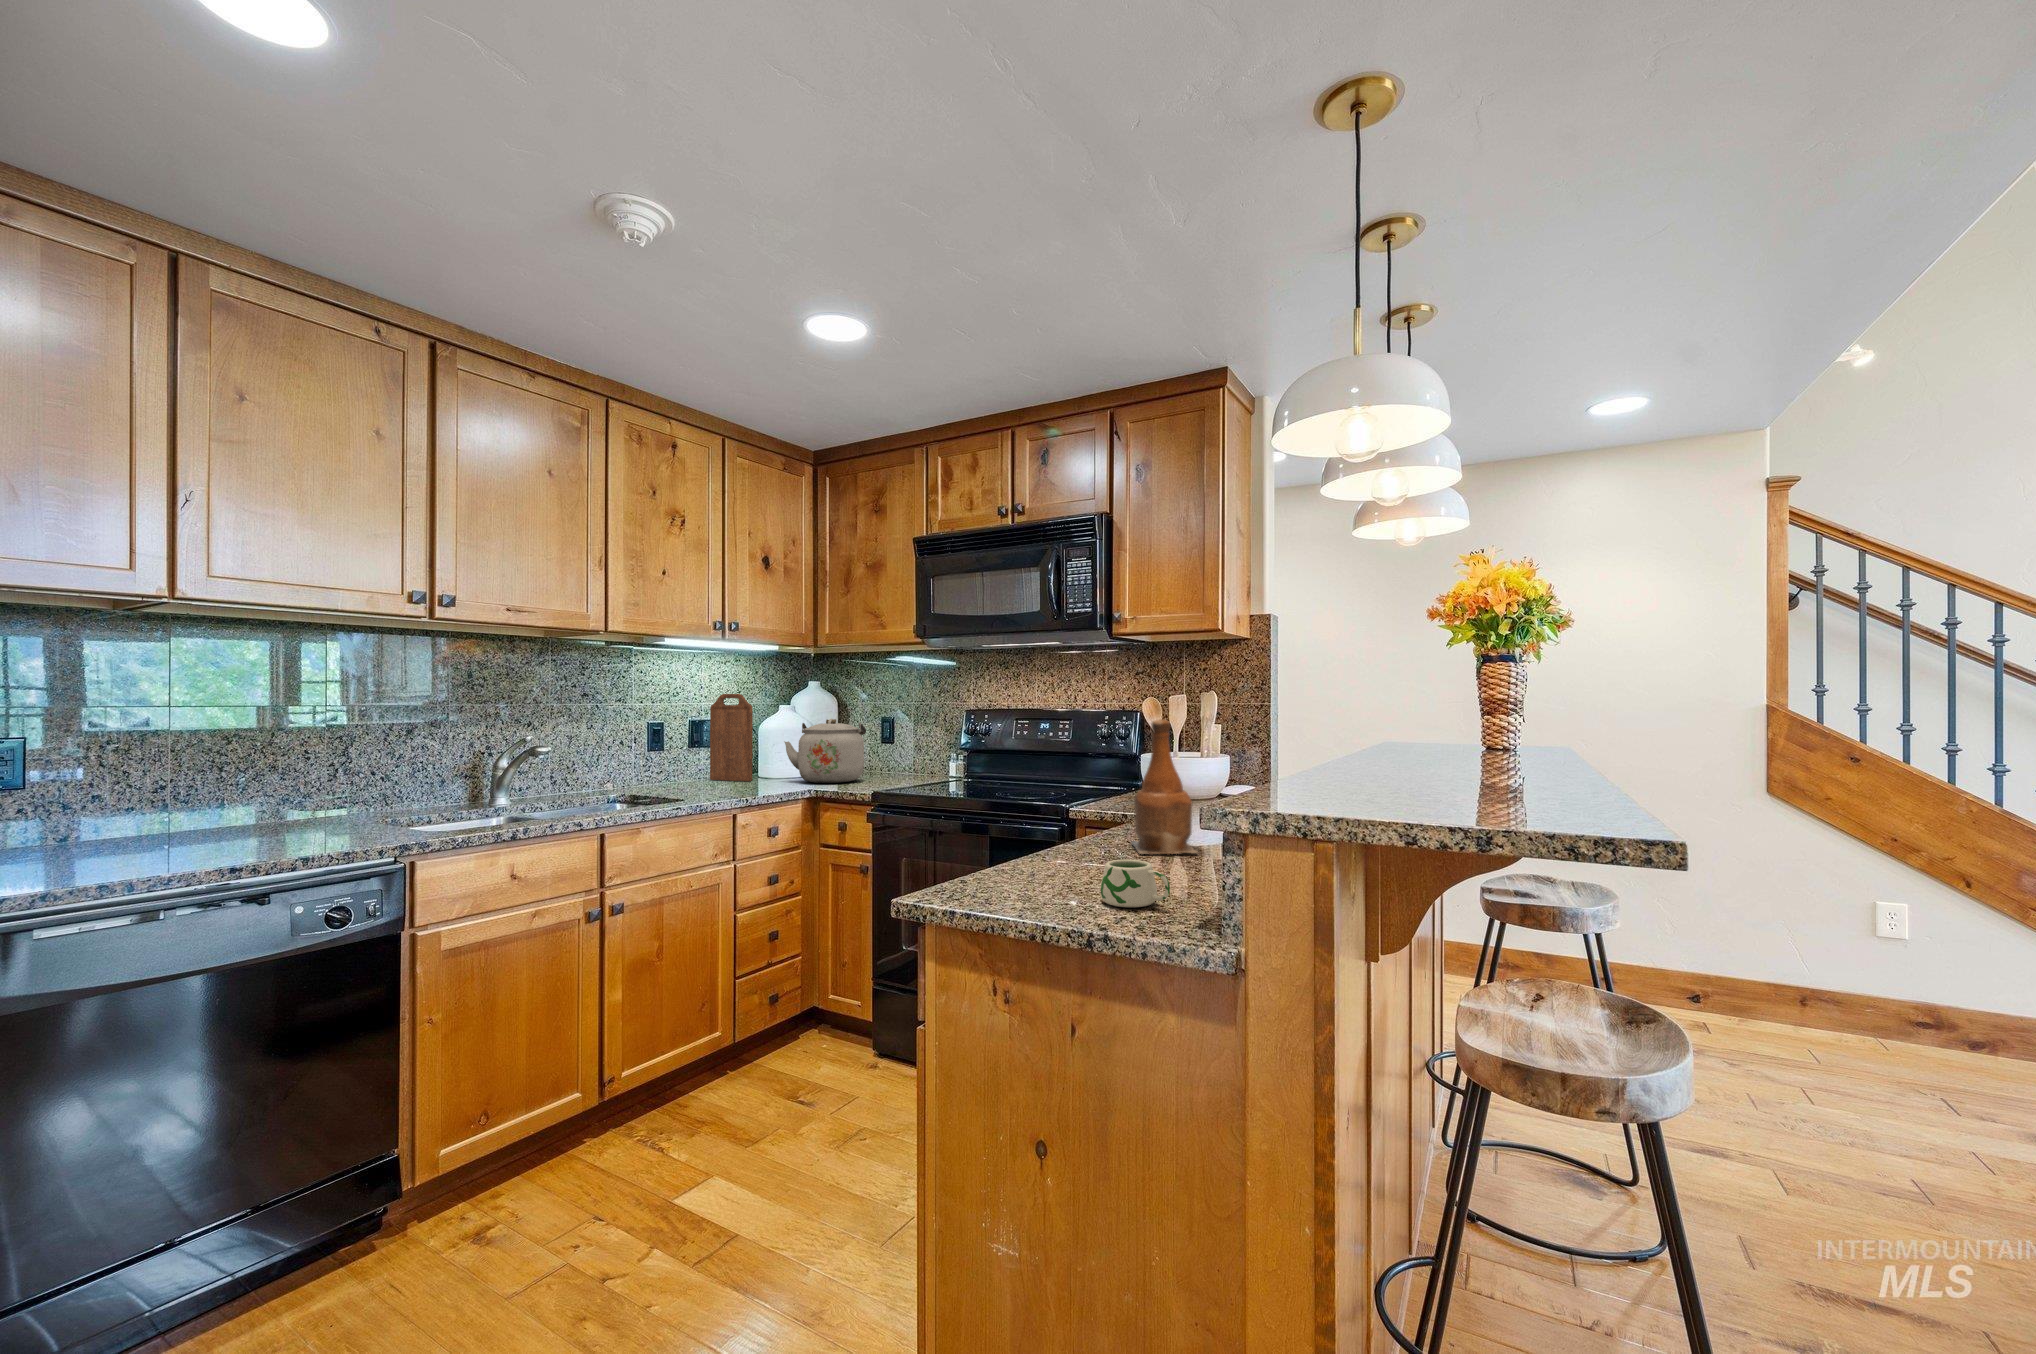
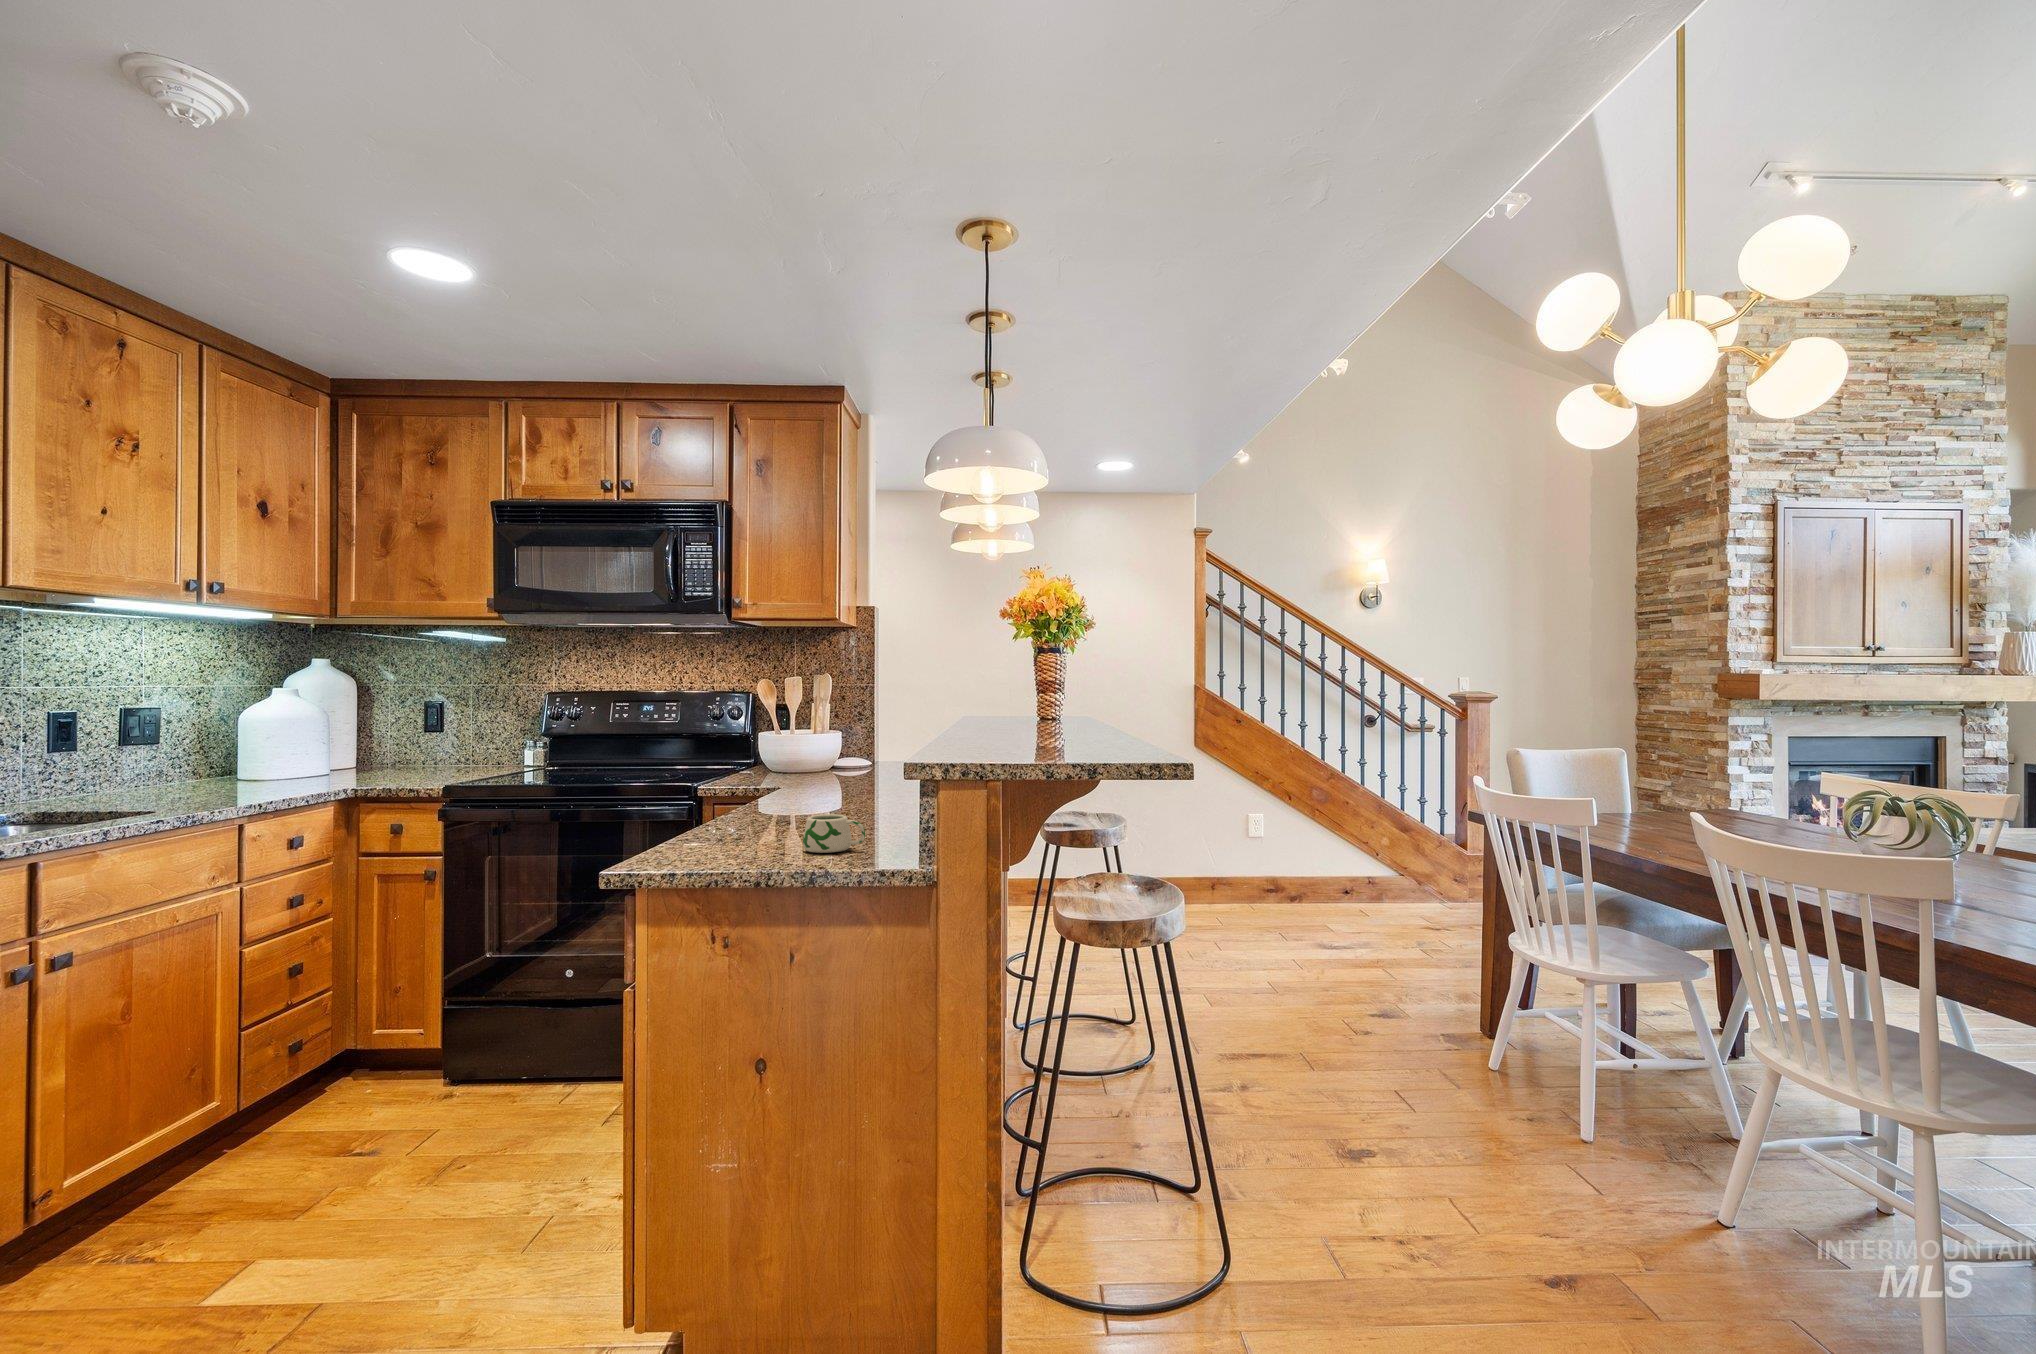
cutting board: present [710,694,753,781] -> none [163,675,239,788]
kettle: present [784,719,866,783] -> none [292,705,410,783]
bottle: present [1132,719,1197,854] -> none [788,697,855,818]

